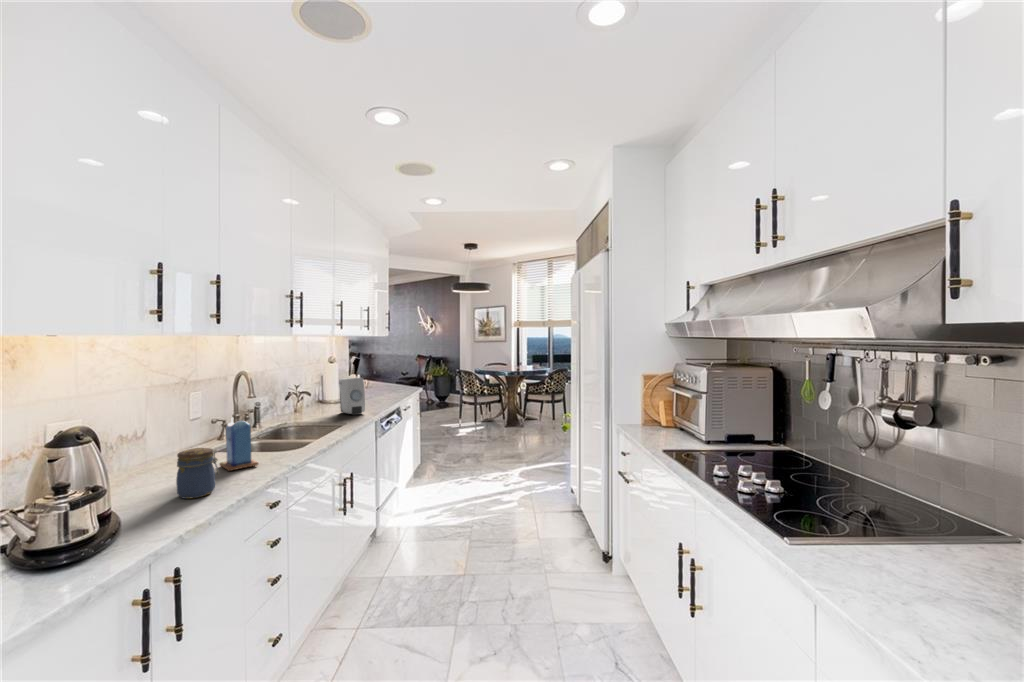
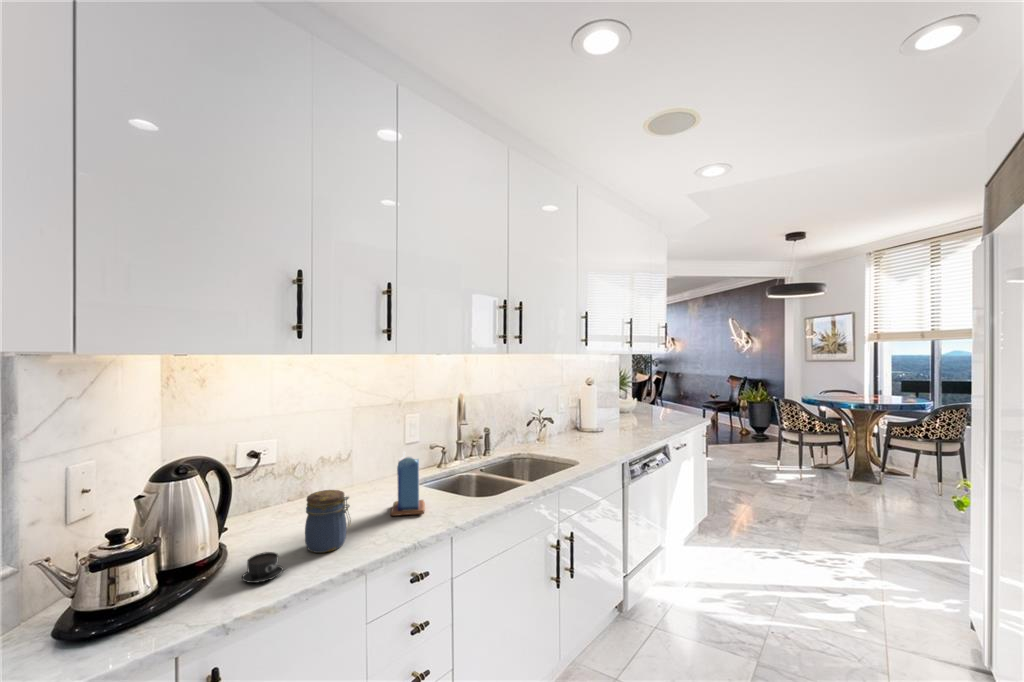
soap dispenser: present [339,378,365,415] -> none [584,406,610,452]
teacup: none [148,497,189,520] -> present [242,552,284,583]

